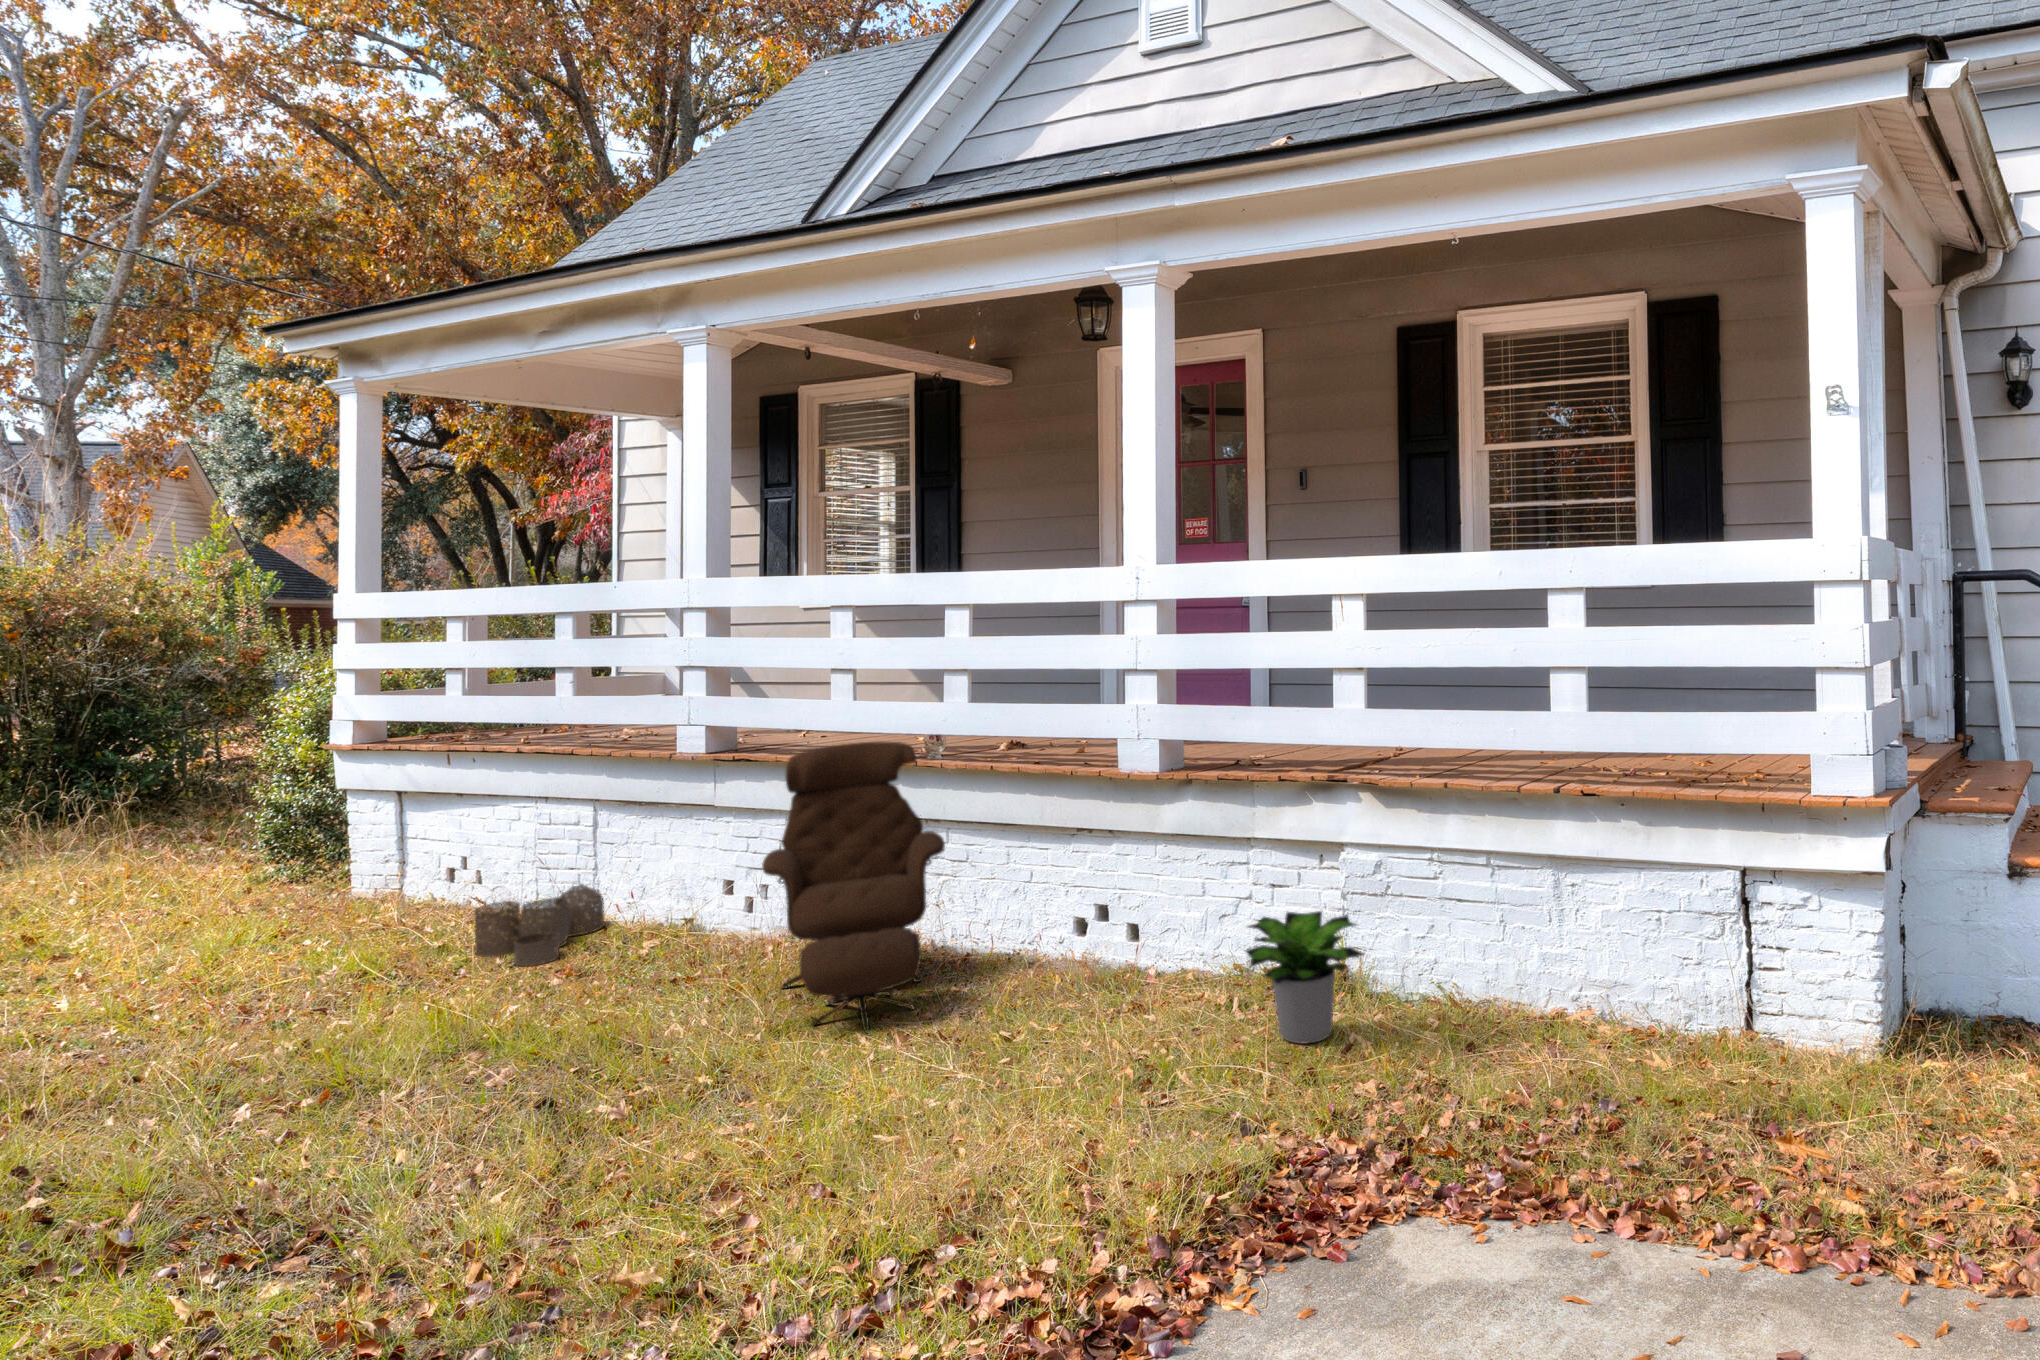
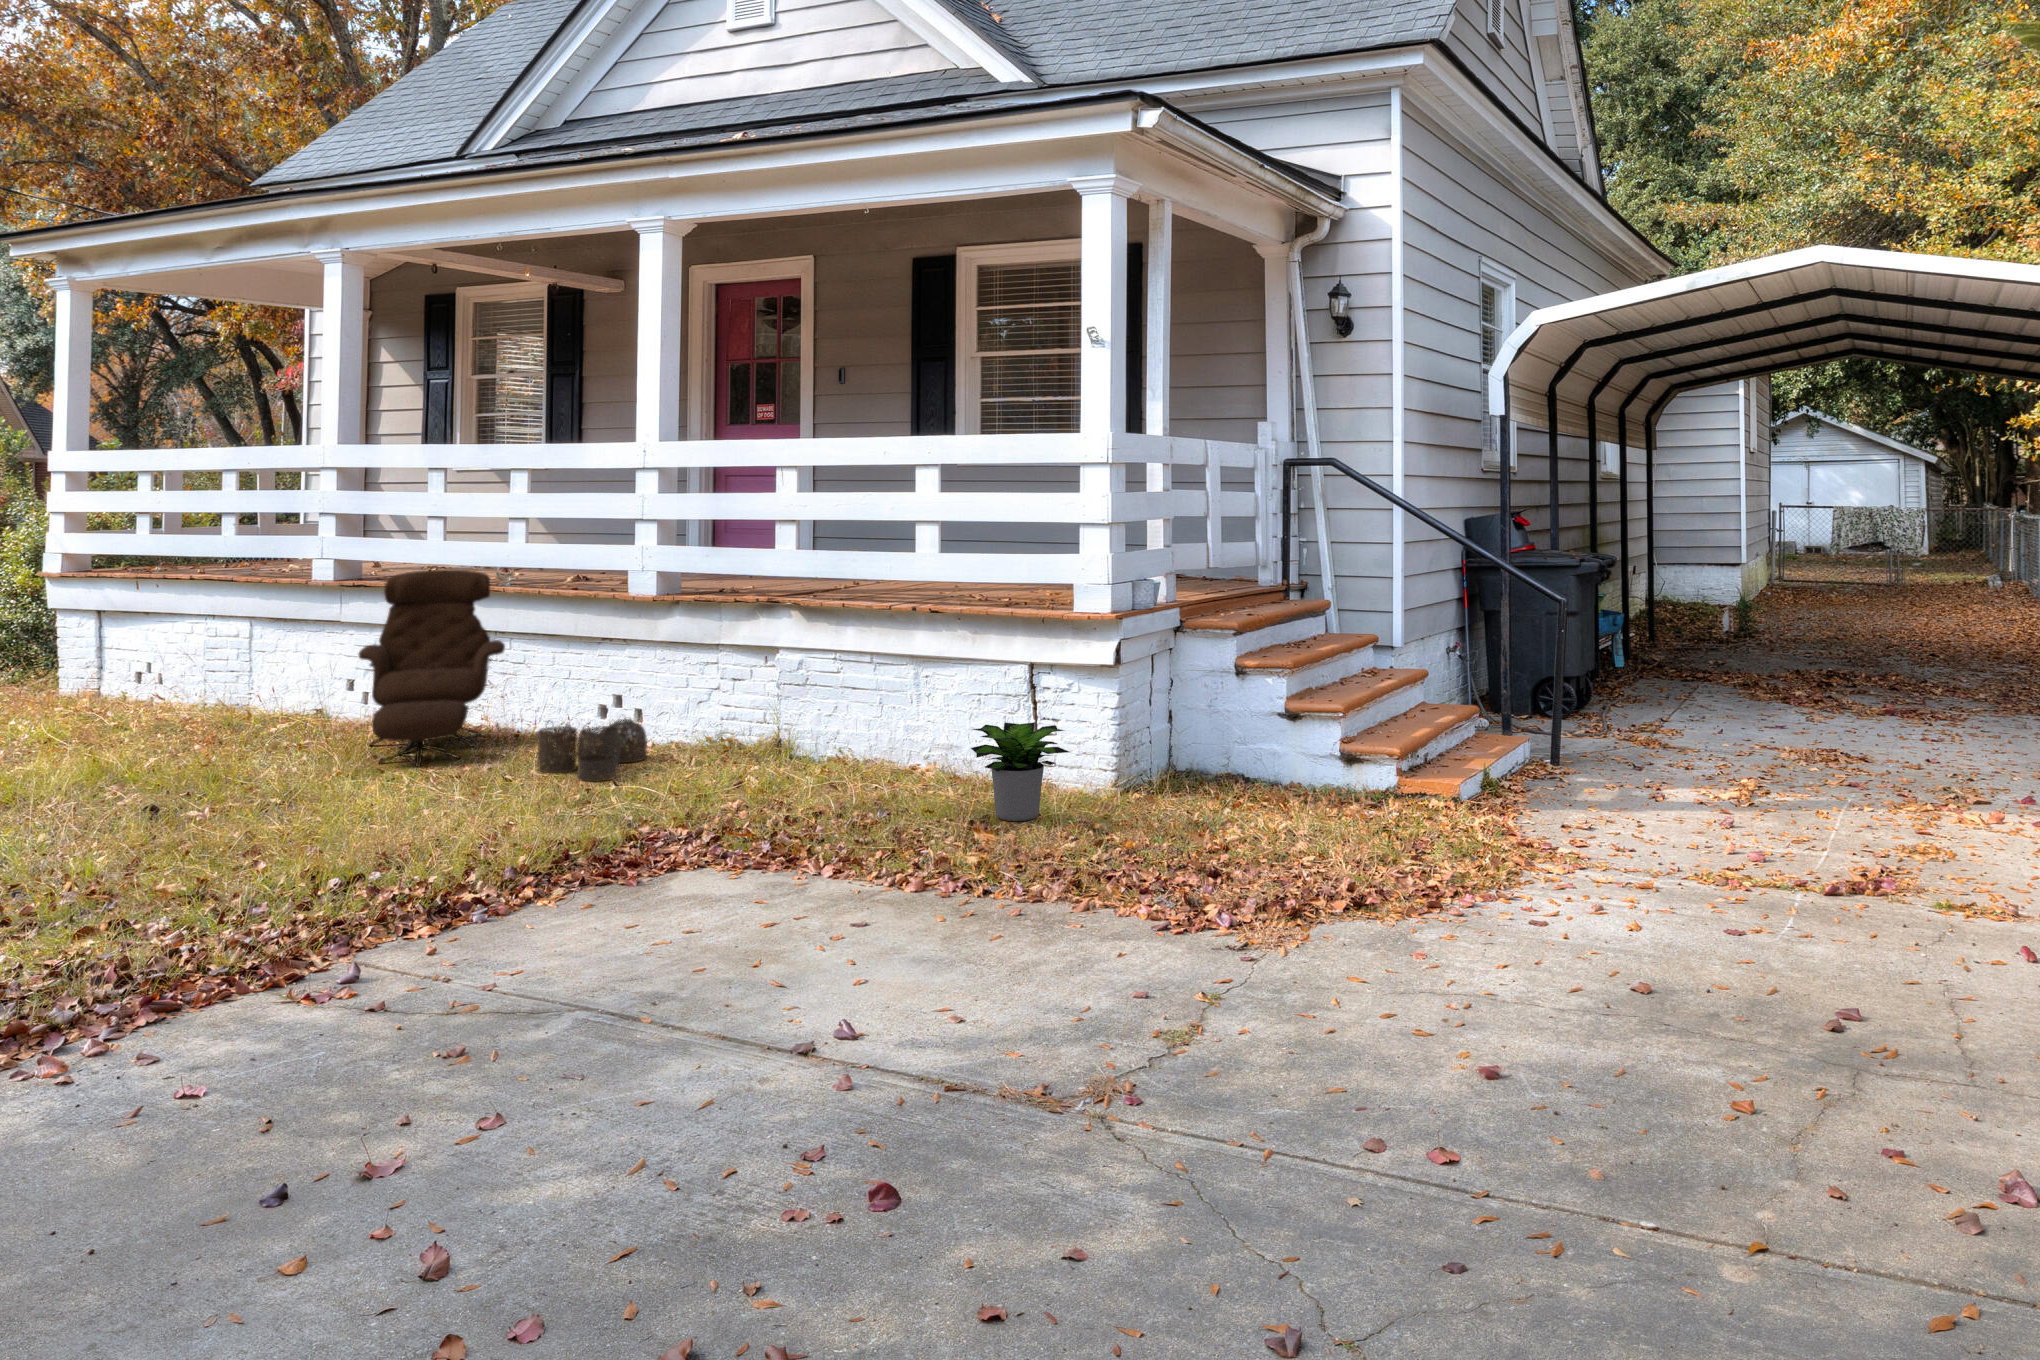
woven basket: present [474,884,604,966] -> present [538,718,647,782]
potted plant: present [1246,911,1363,1044] -> present [971,723,1069,821]

